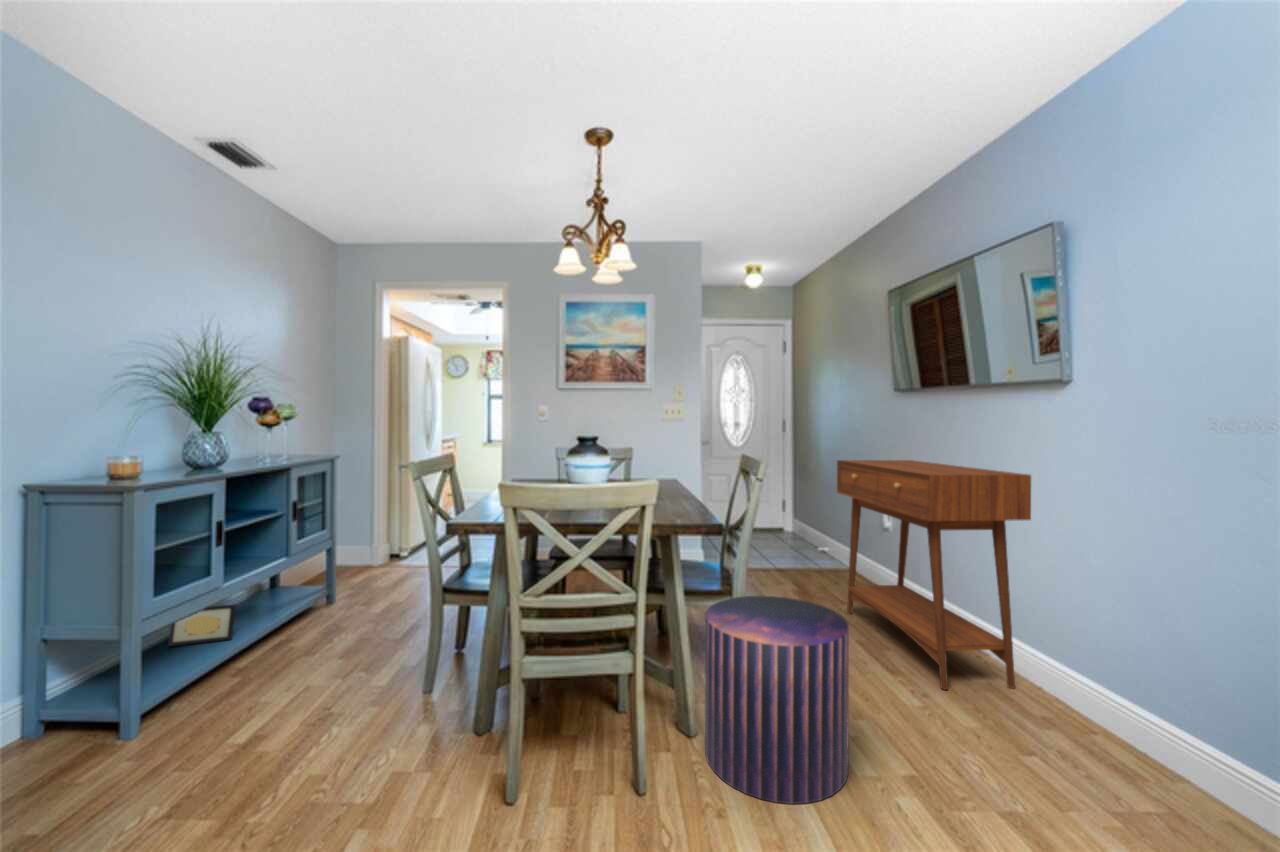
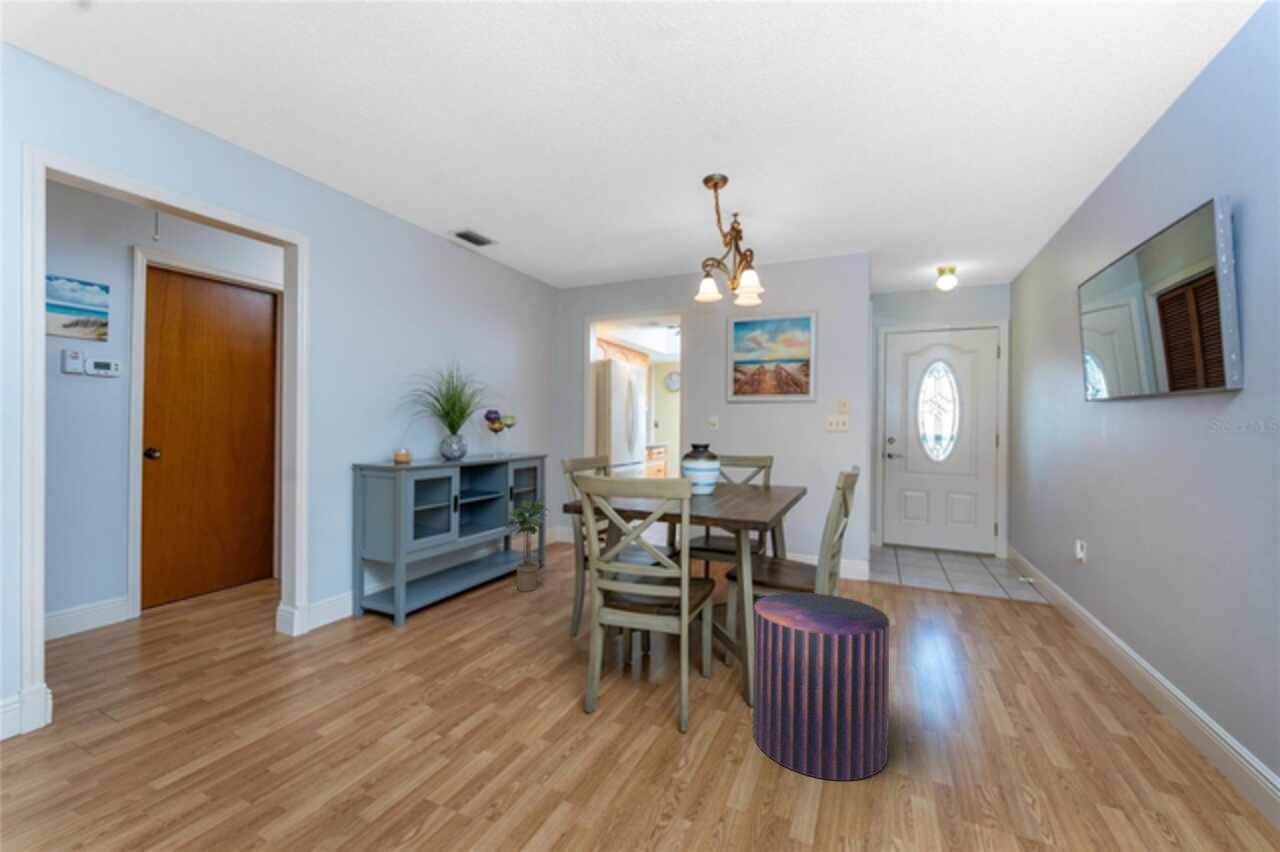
console table: present [837,460,1031,690] -> none [993,476,1202,757]
potted plant: none [288,511,360,641] -> present [507,497,547,591]
picture frame: present [168,605,235,646] -> none [431,554,469,579]

